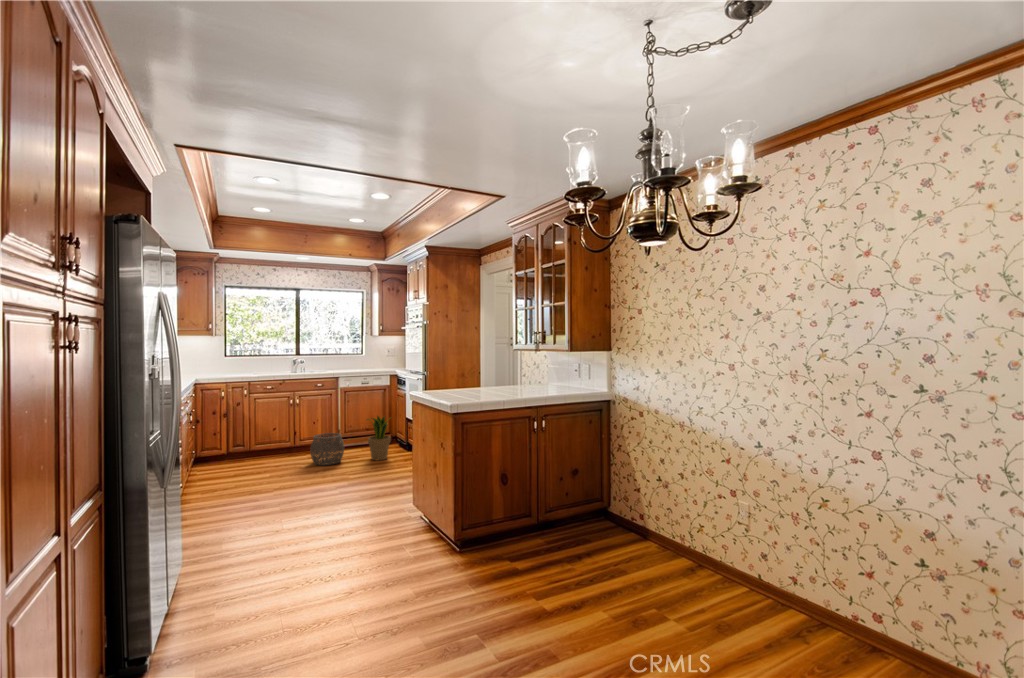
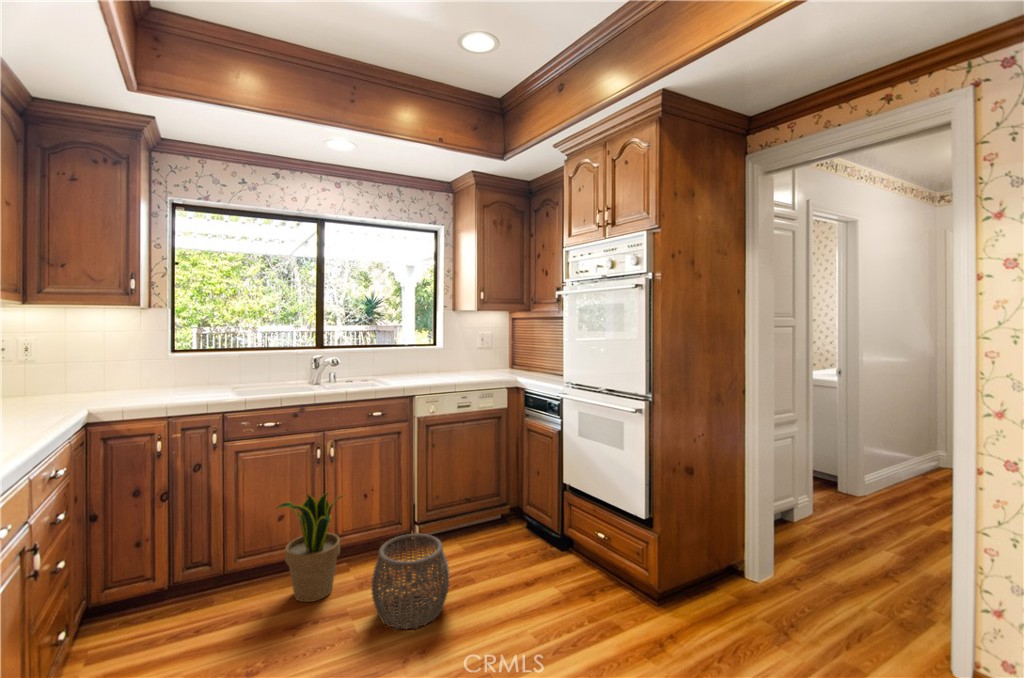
potted plant: present [368,416,391,460] -> present [277,493,343,602]

